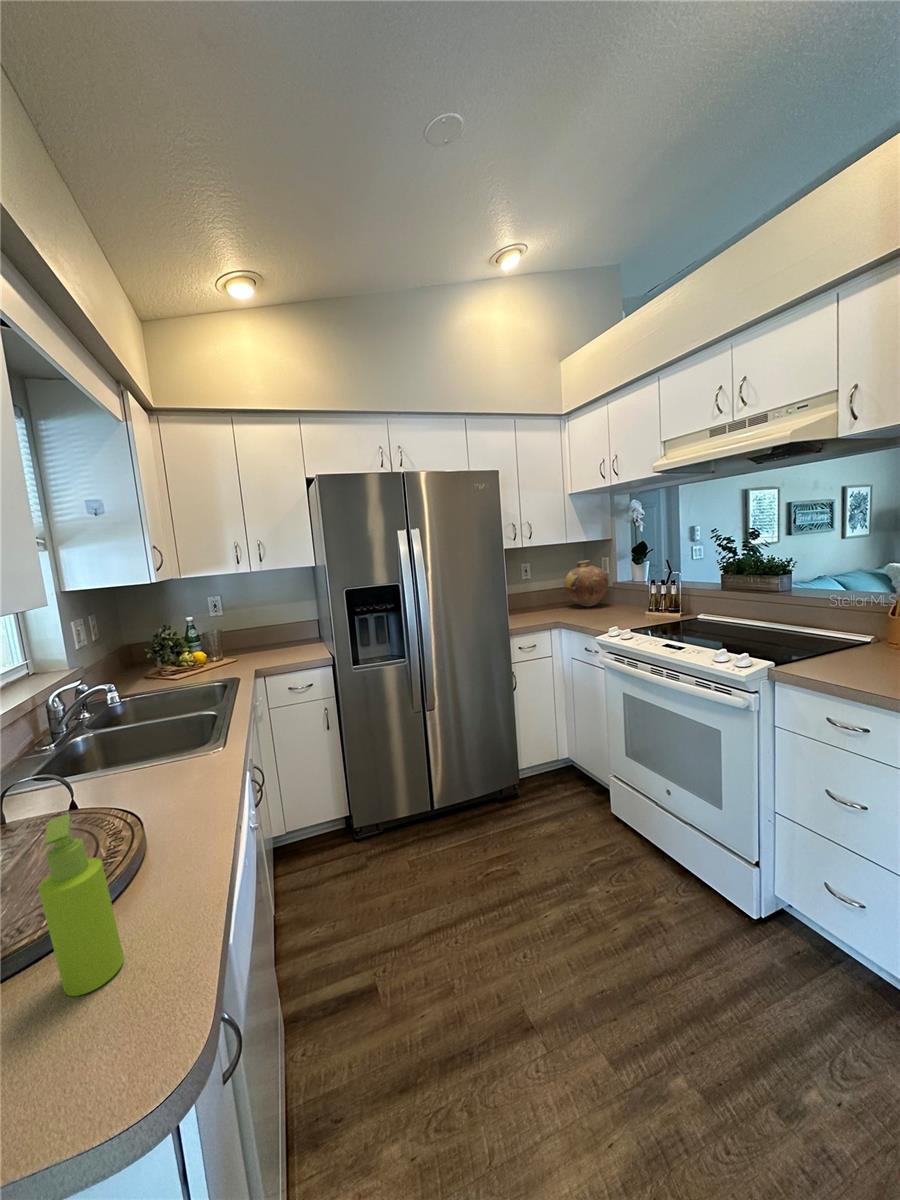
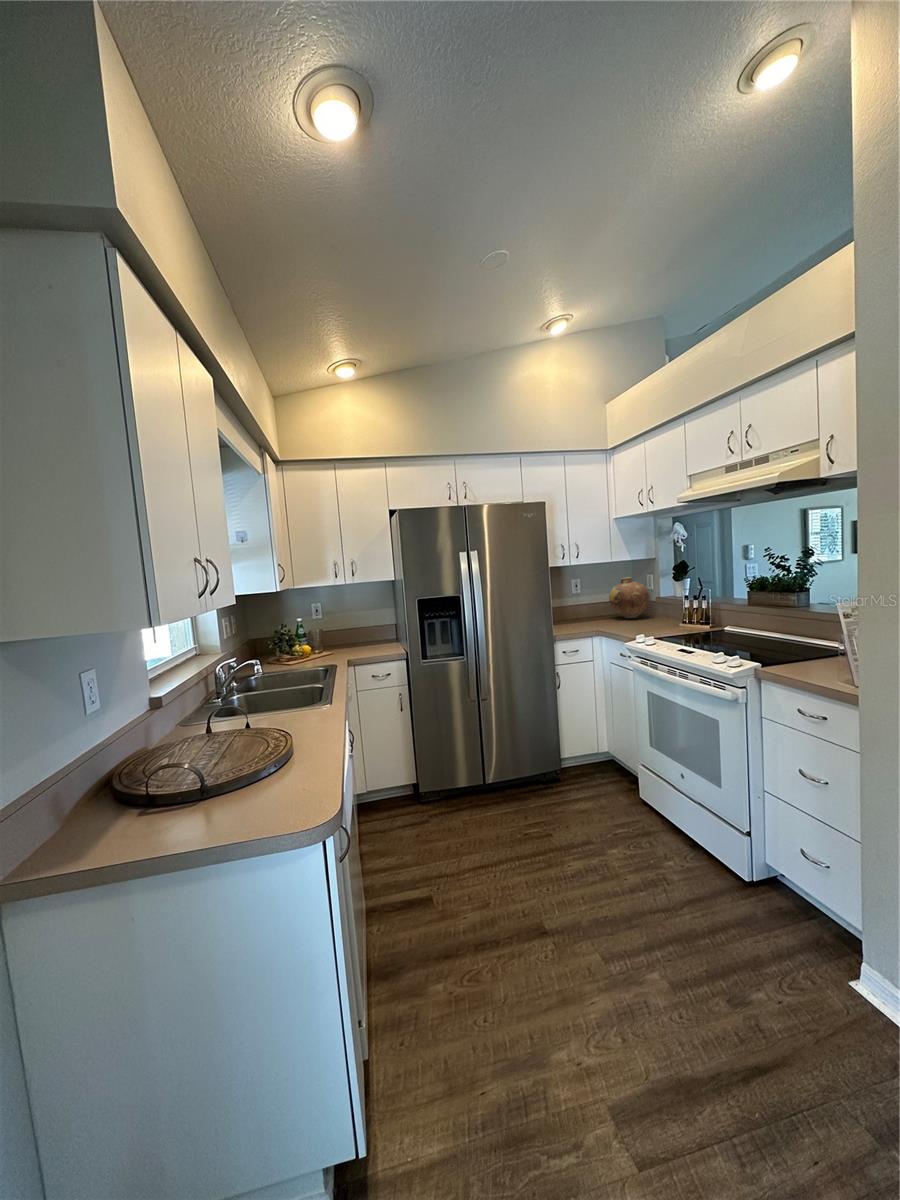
soap dispenser: present [39,814,124,996] -> none [261,705,295,794]

